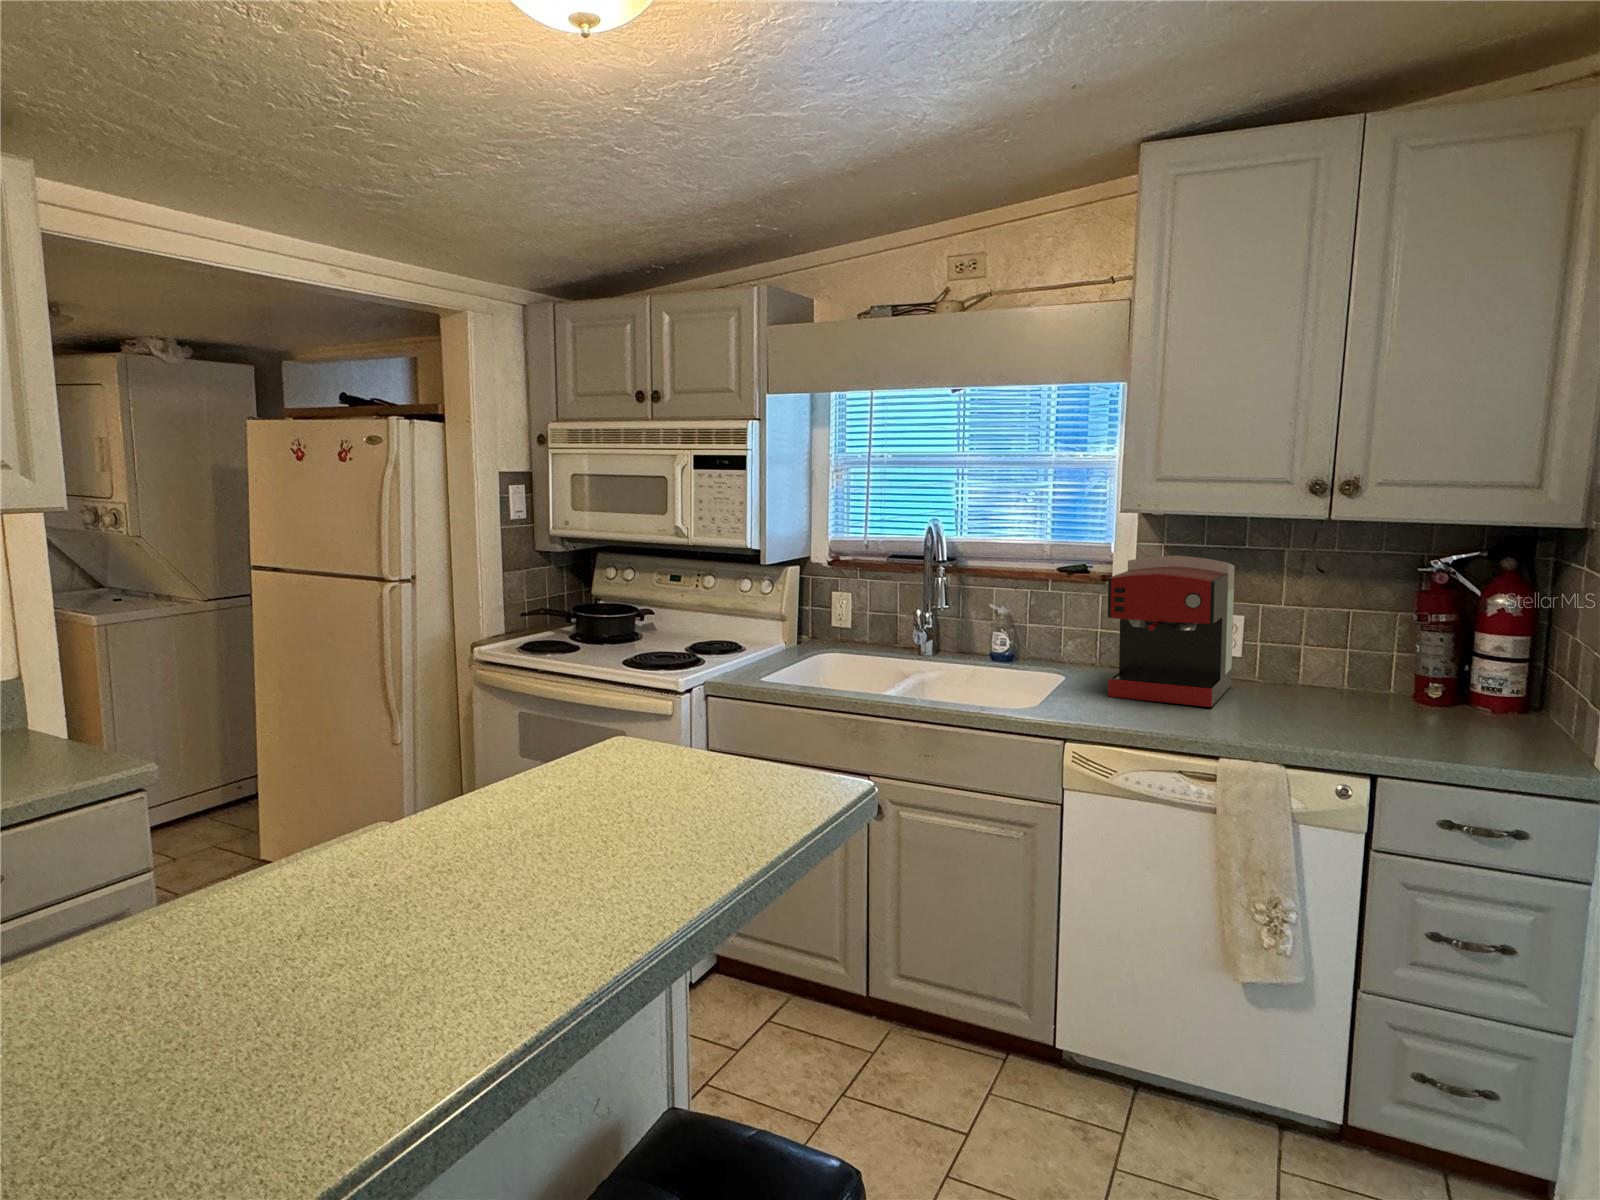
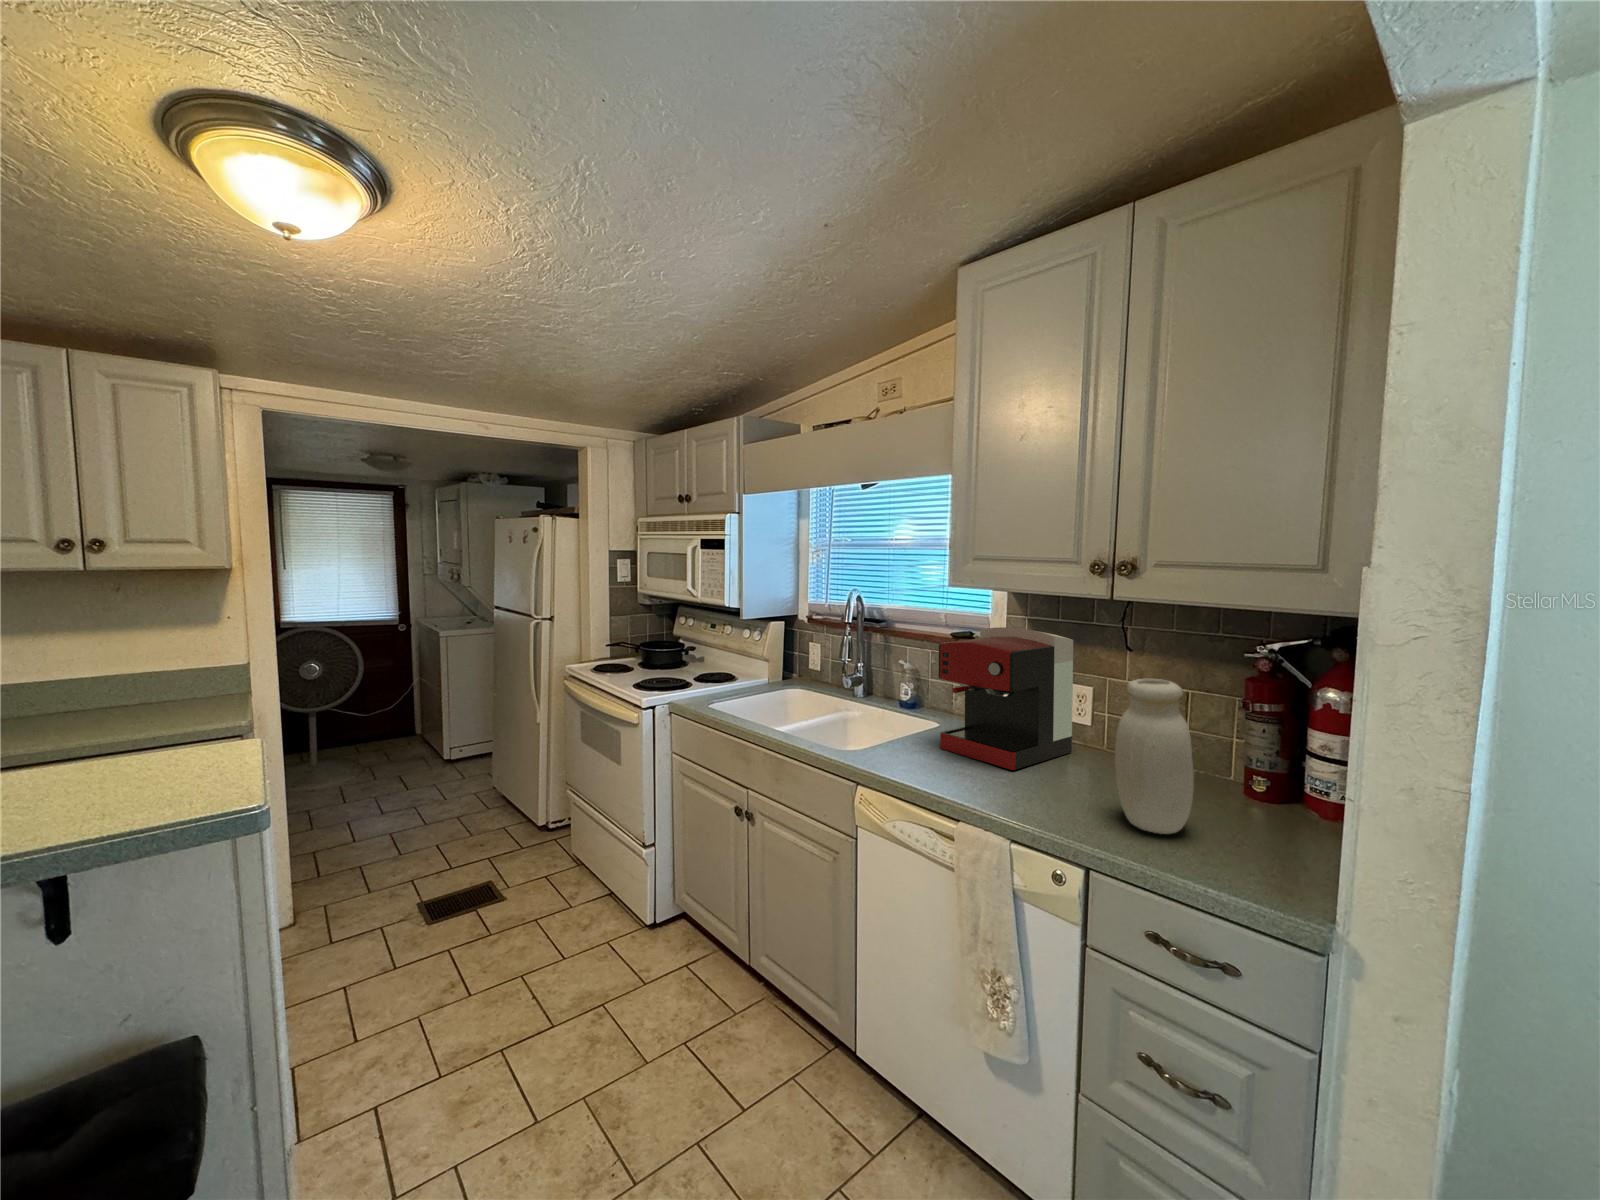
jar: none [1350,596,1434,740] -> present [1115,679,1194,834]

